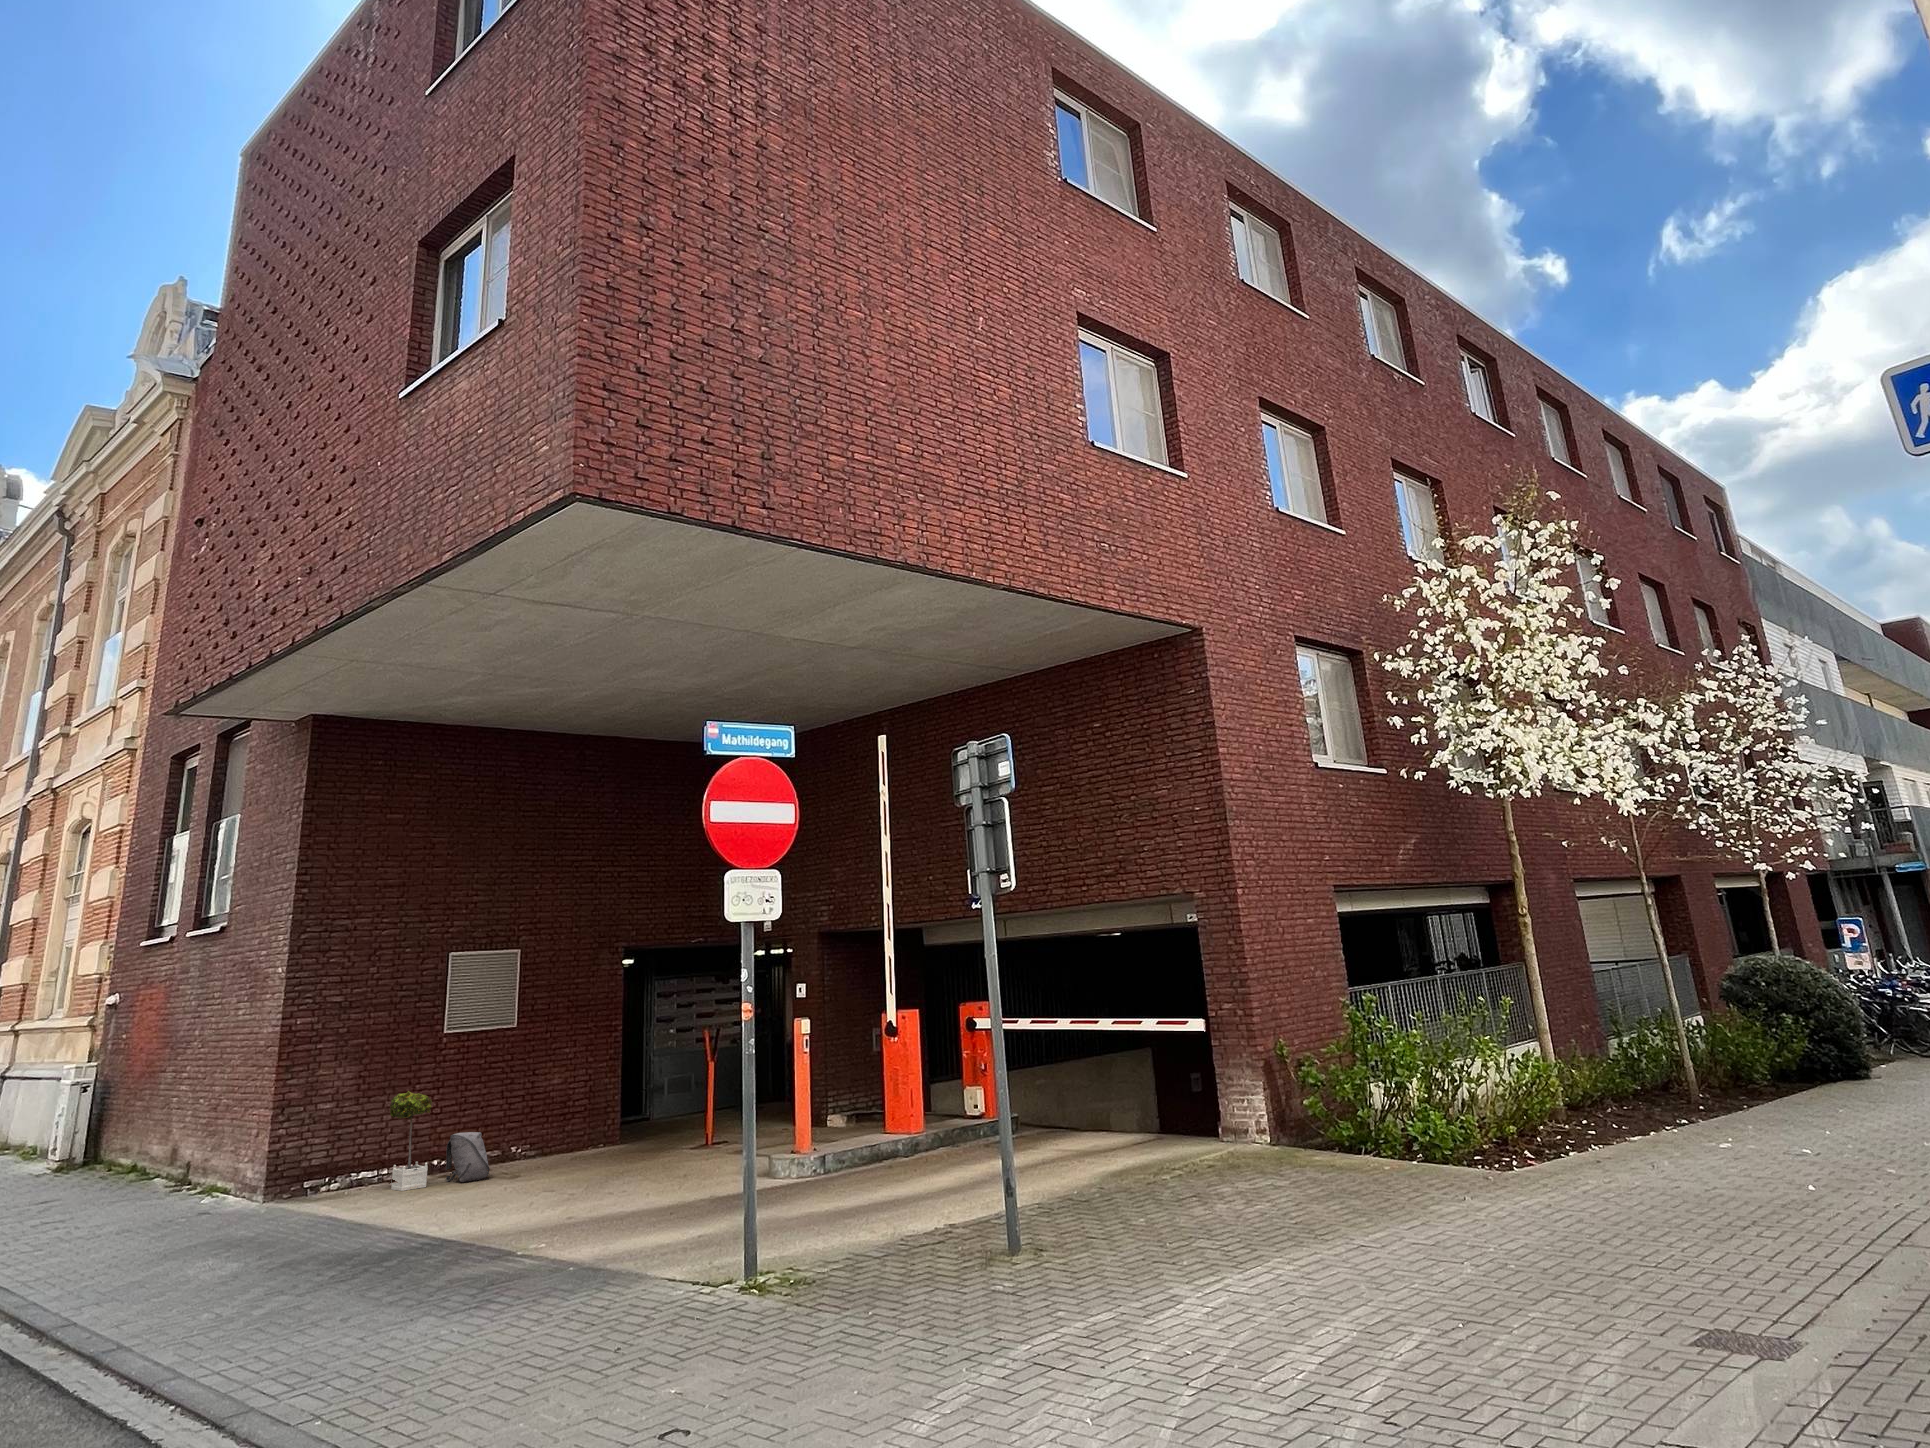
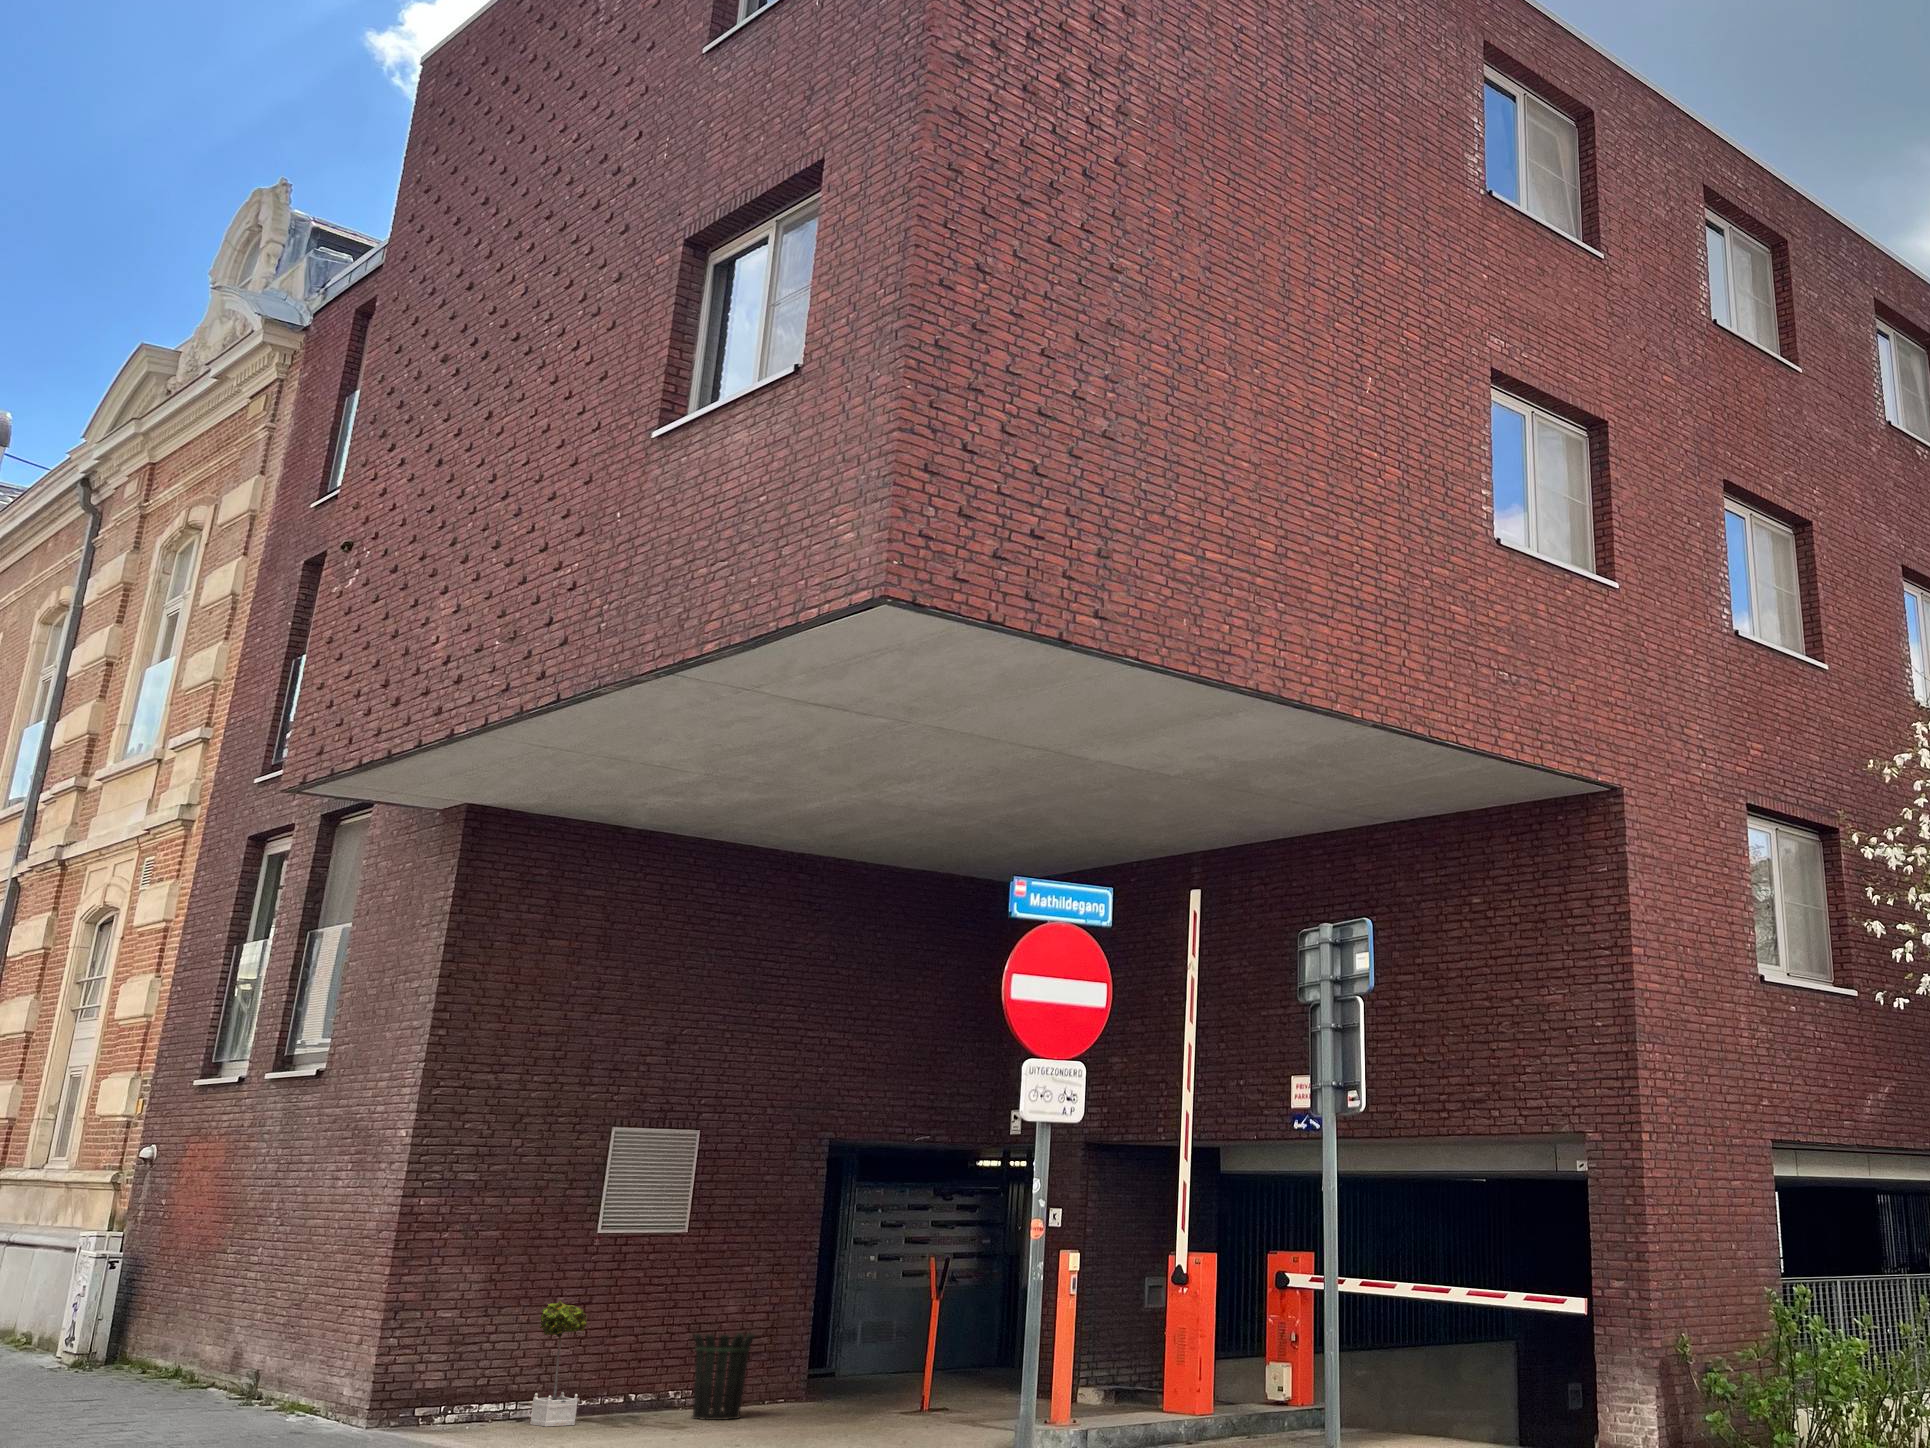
waste bin: none [521,1101,571,1172] -> present [692,1333,755,1420]
backpack: present [446,1132,490,1182] -> none [597,1361,653,1423]

